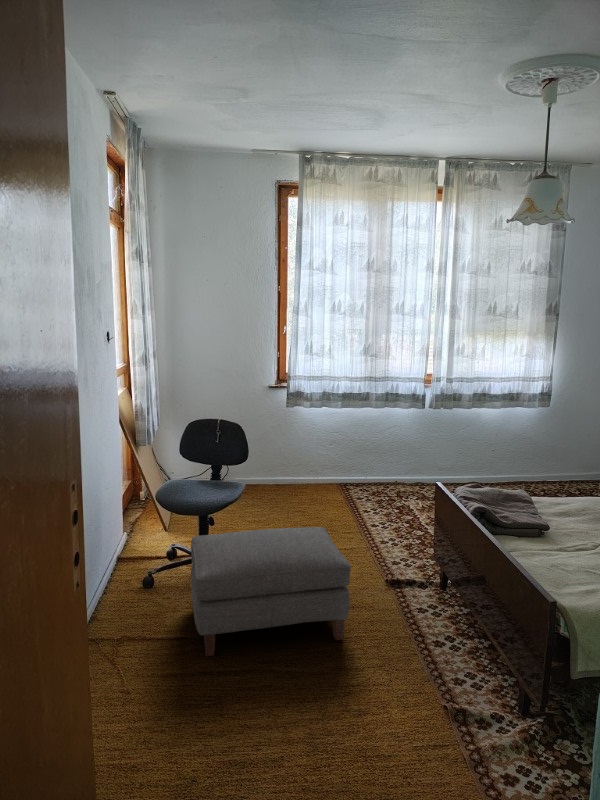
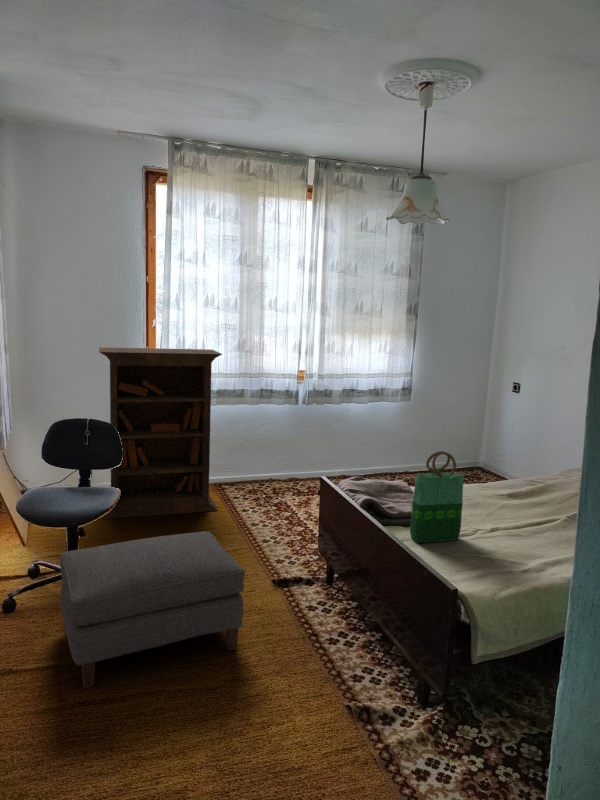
bookcase: none [233,354,346,511] -> present [99,347,222,519]
tote bag: none [521,460,580,553] -> present [410,451,464,543]

